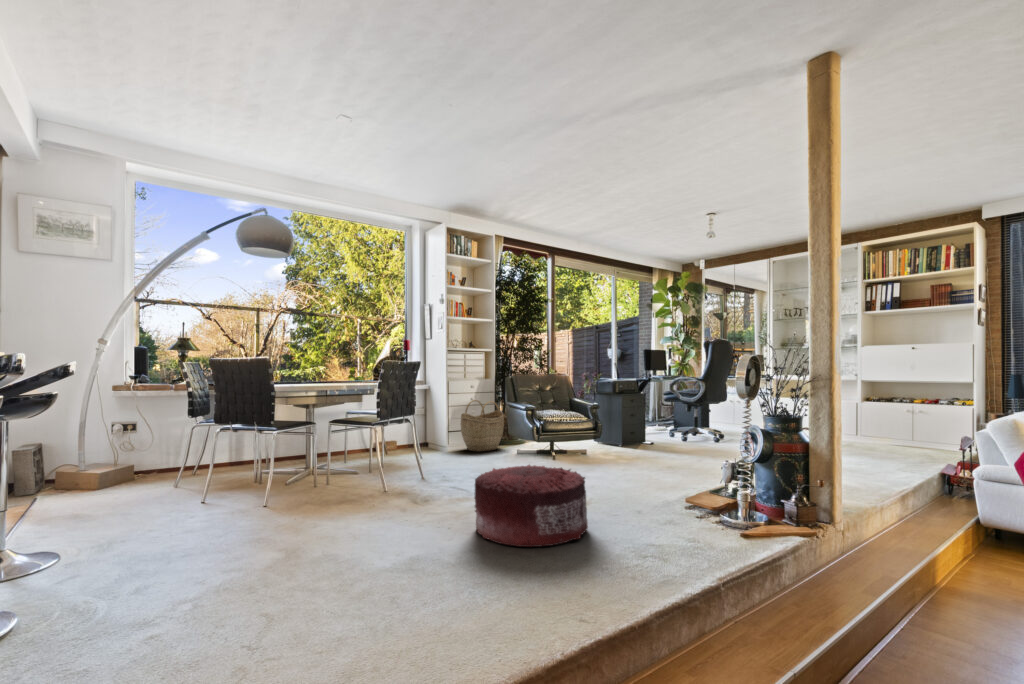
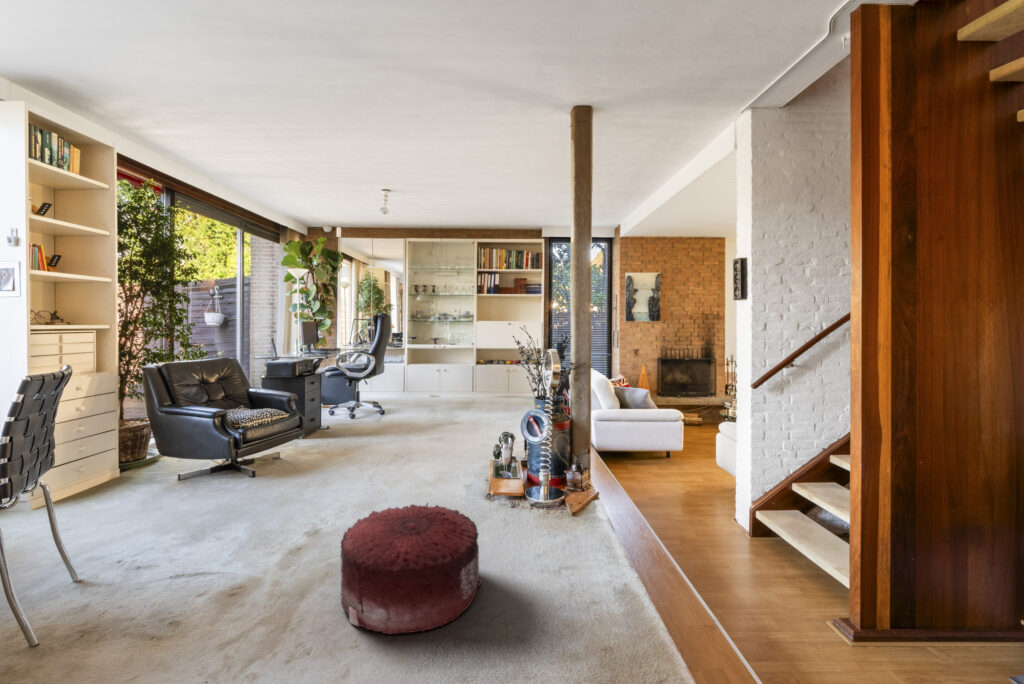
woven basket: present [461,400,504,452] -> none [79,410,157,486]

